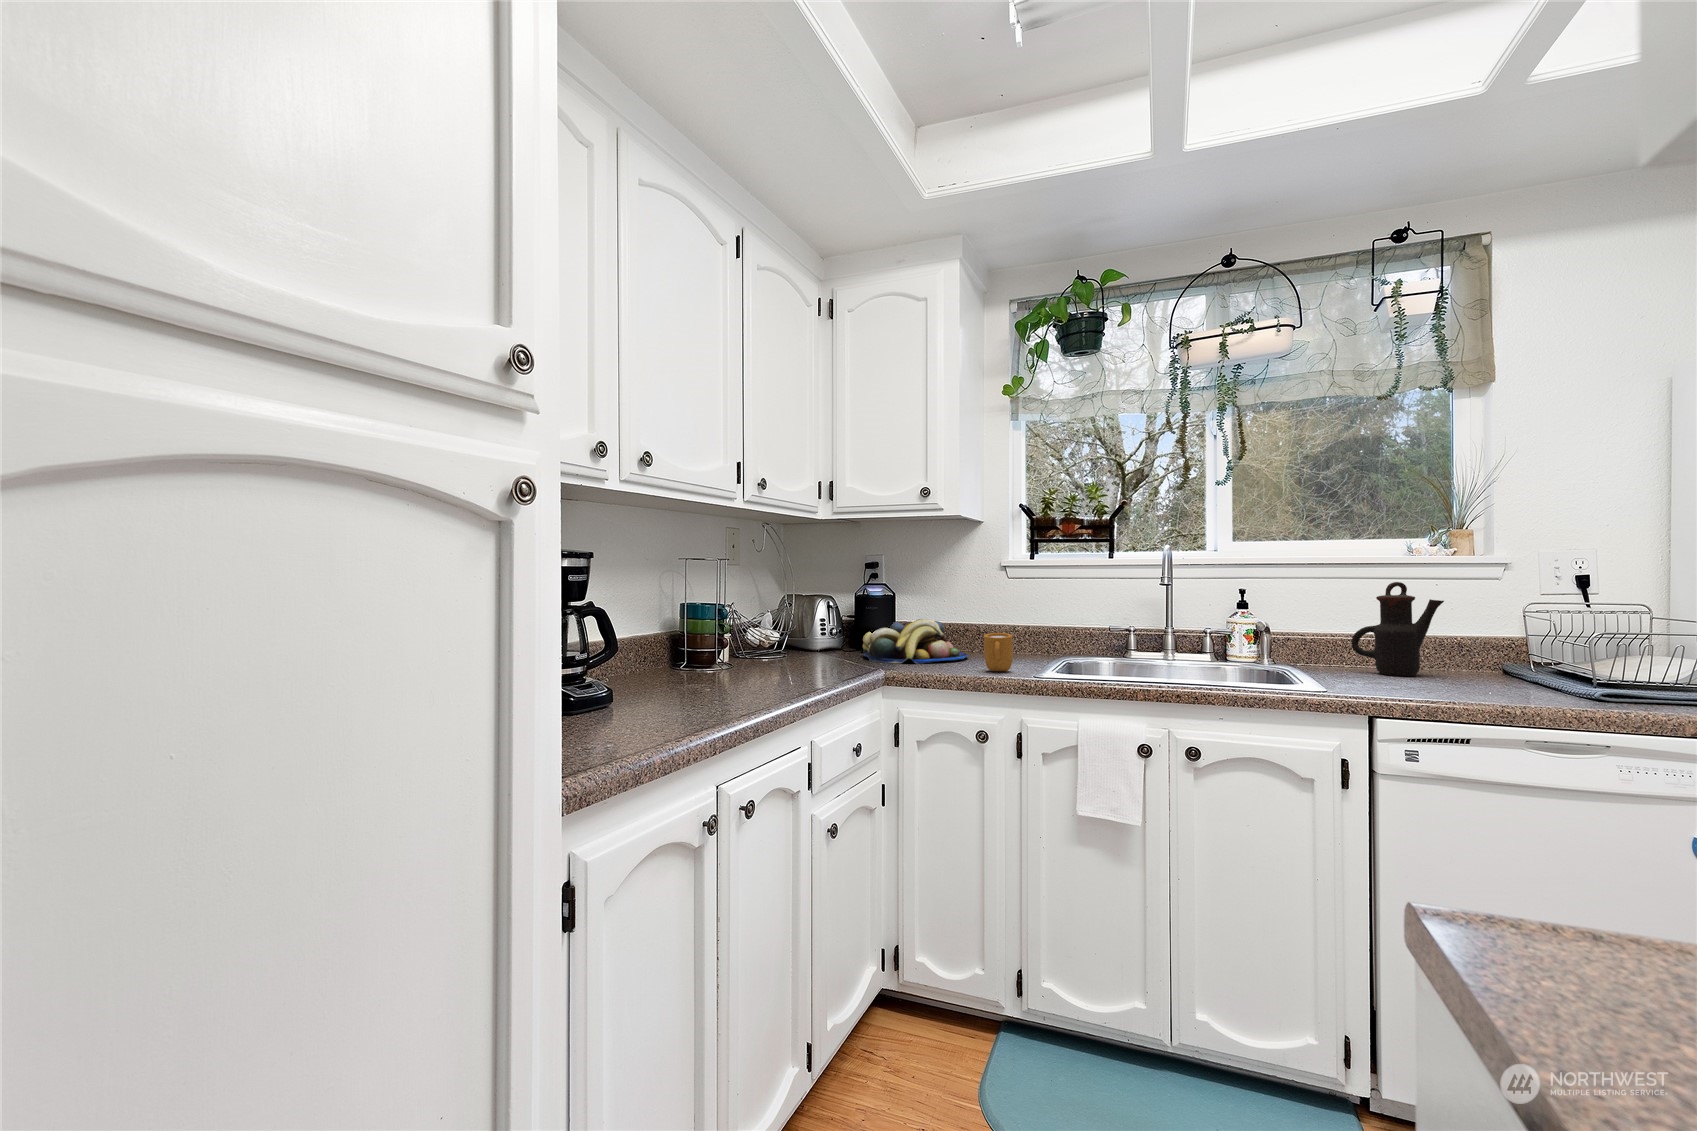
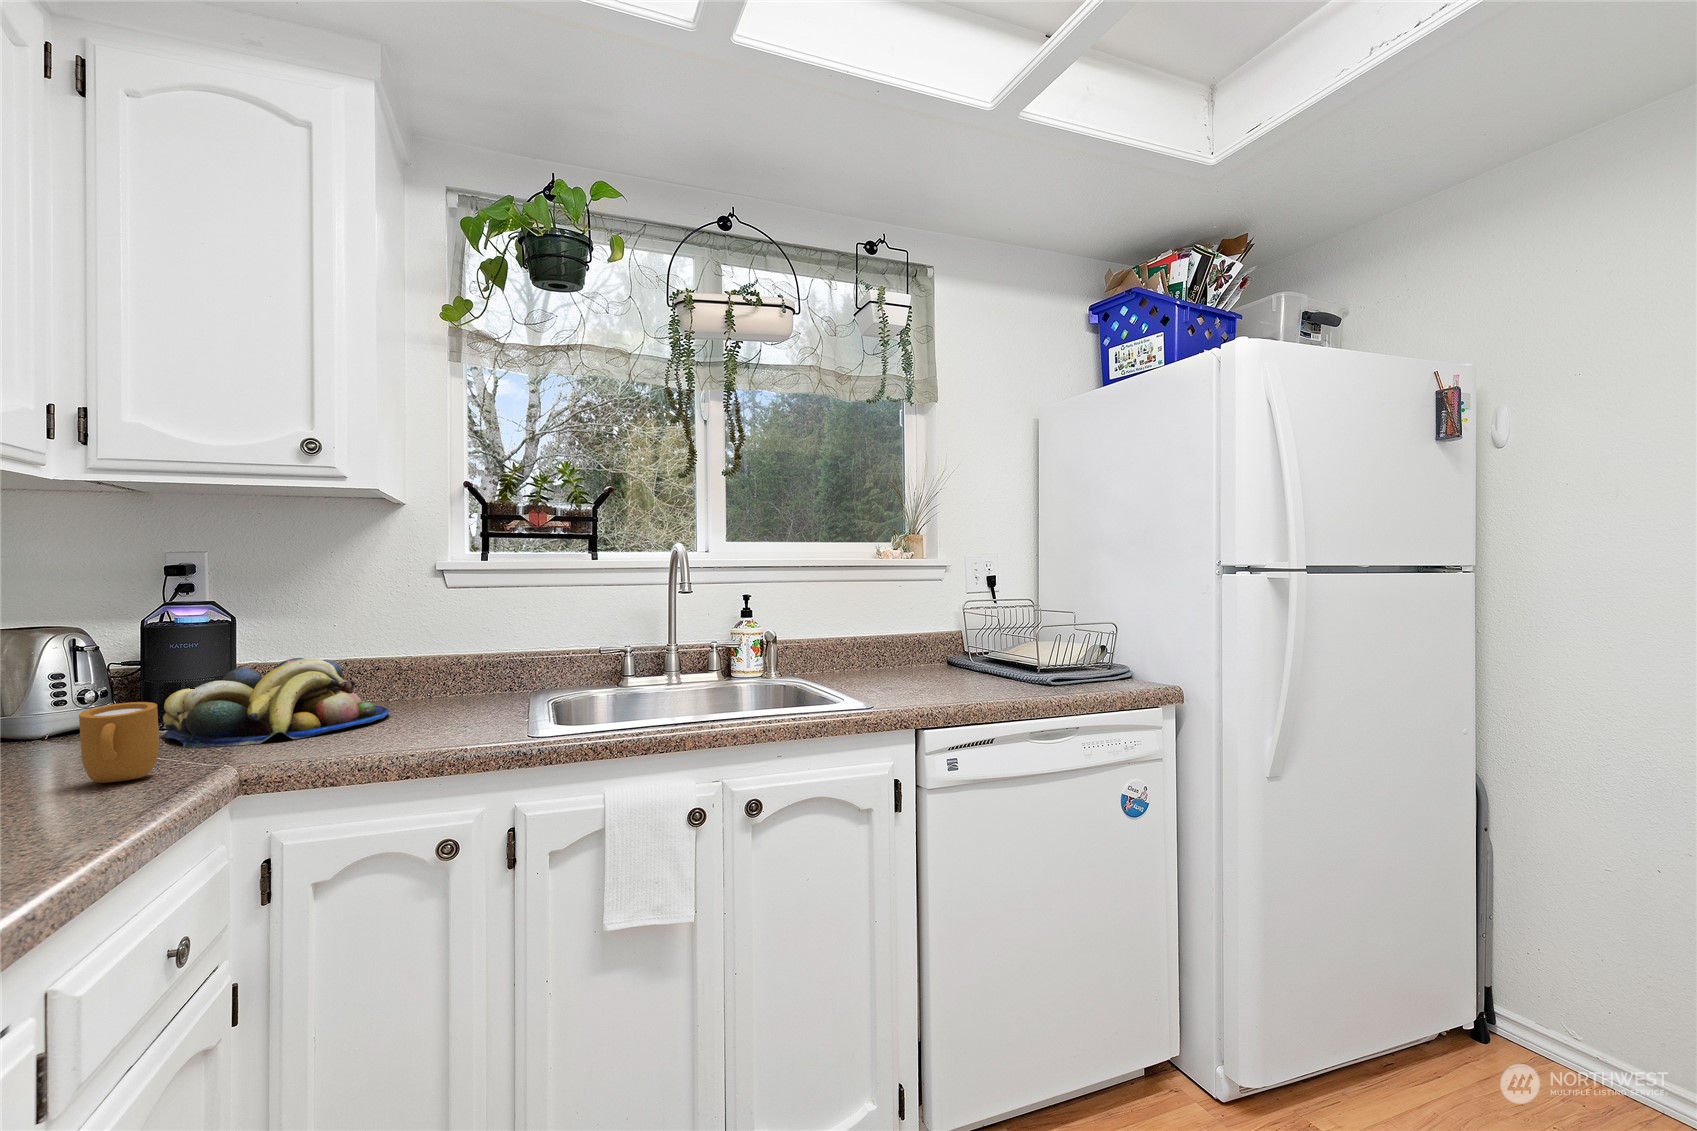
teapot: present [1351,582,1444,676] -> none [850,584,921,677]
mug: present [984,633,1013,671] -> present [79,702,159,783]

